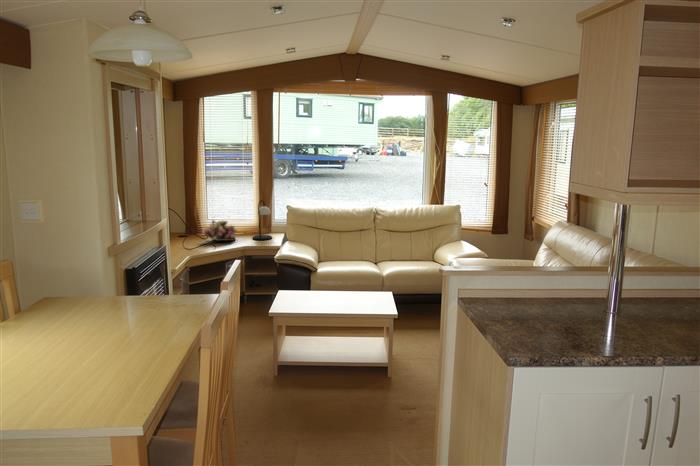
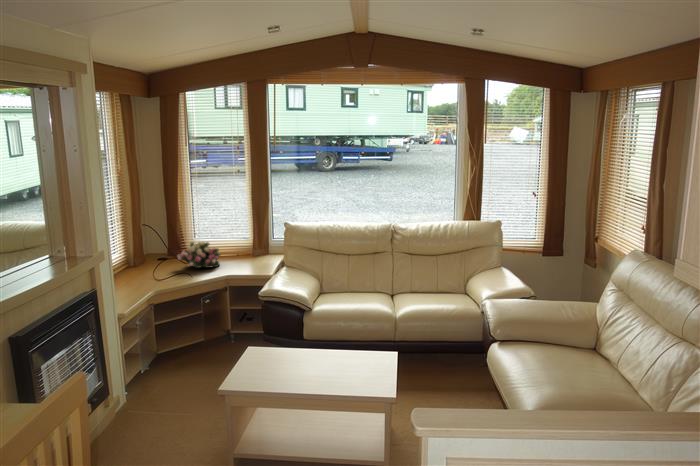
table lamp: present [253,200,272,240] -> none [241,216,265,266]

